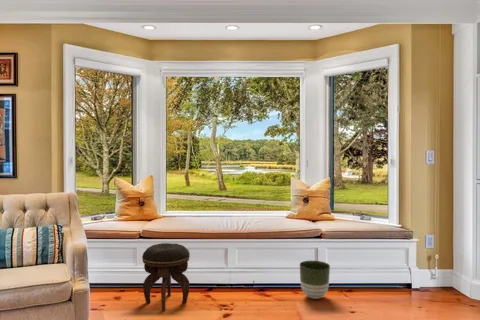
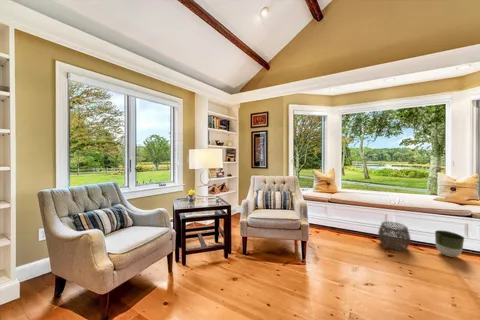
footstool: present [142,243,190,311] -> none [328,206,355,241]
woven basket: none [226,259,269,307] -> present [378,222,410,251]

